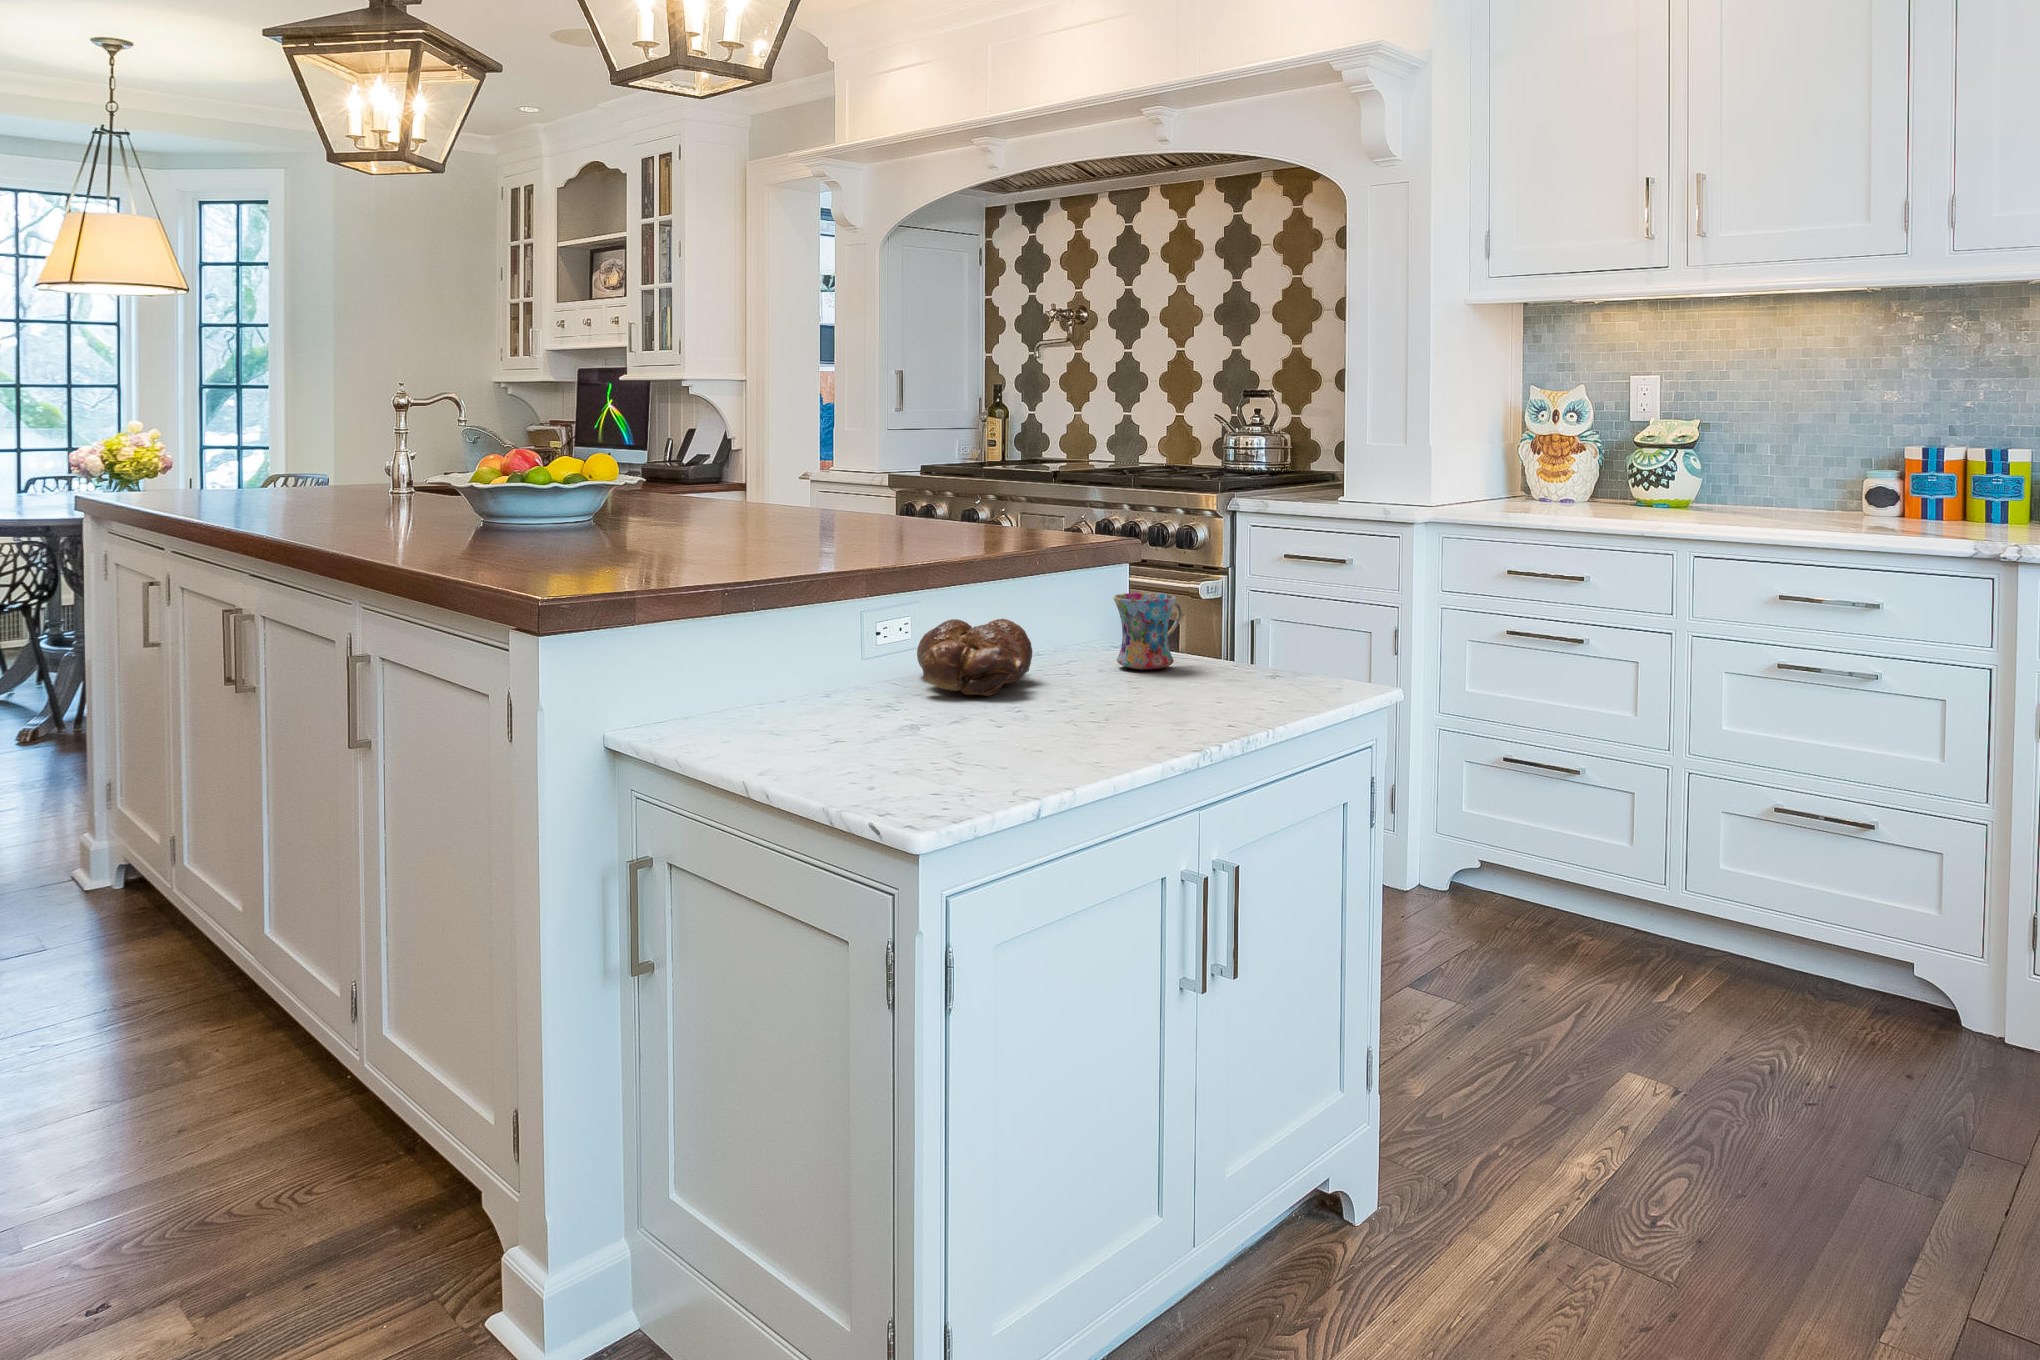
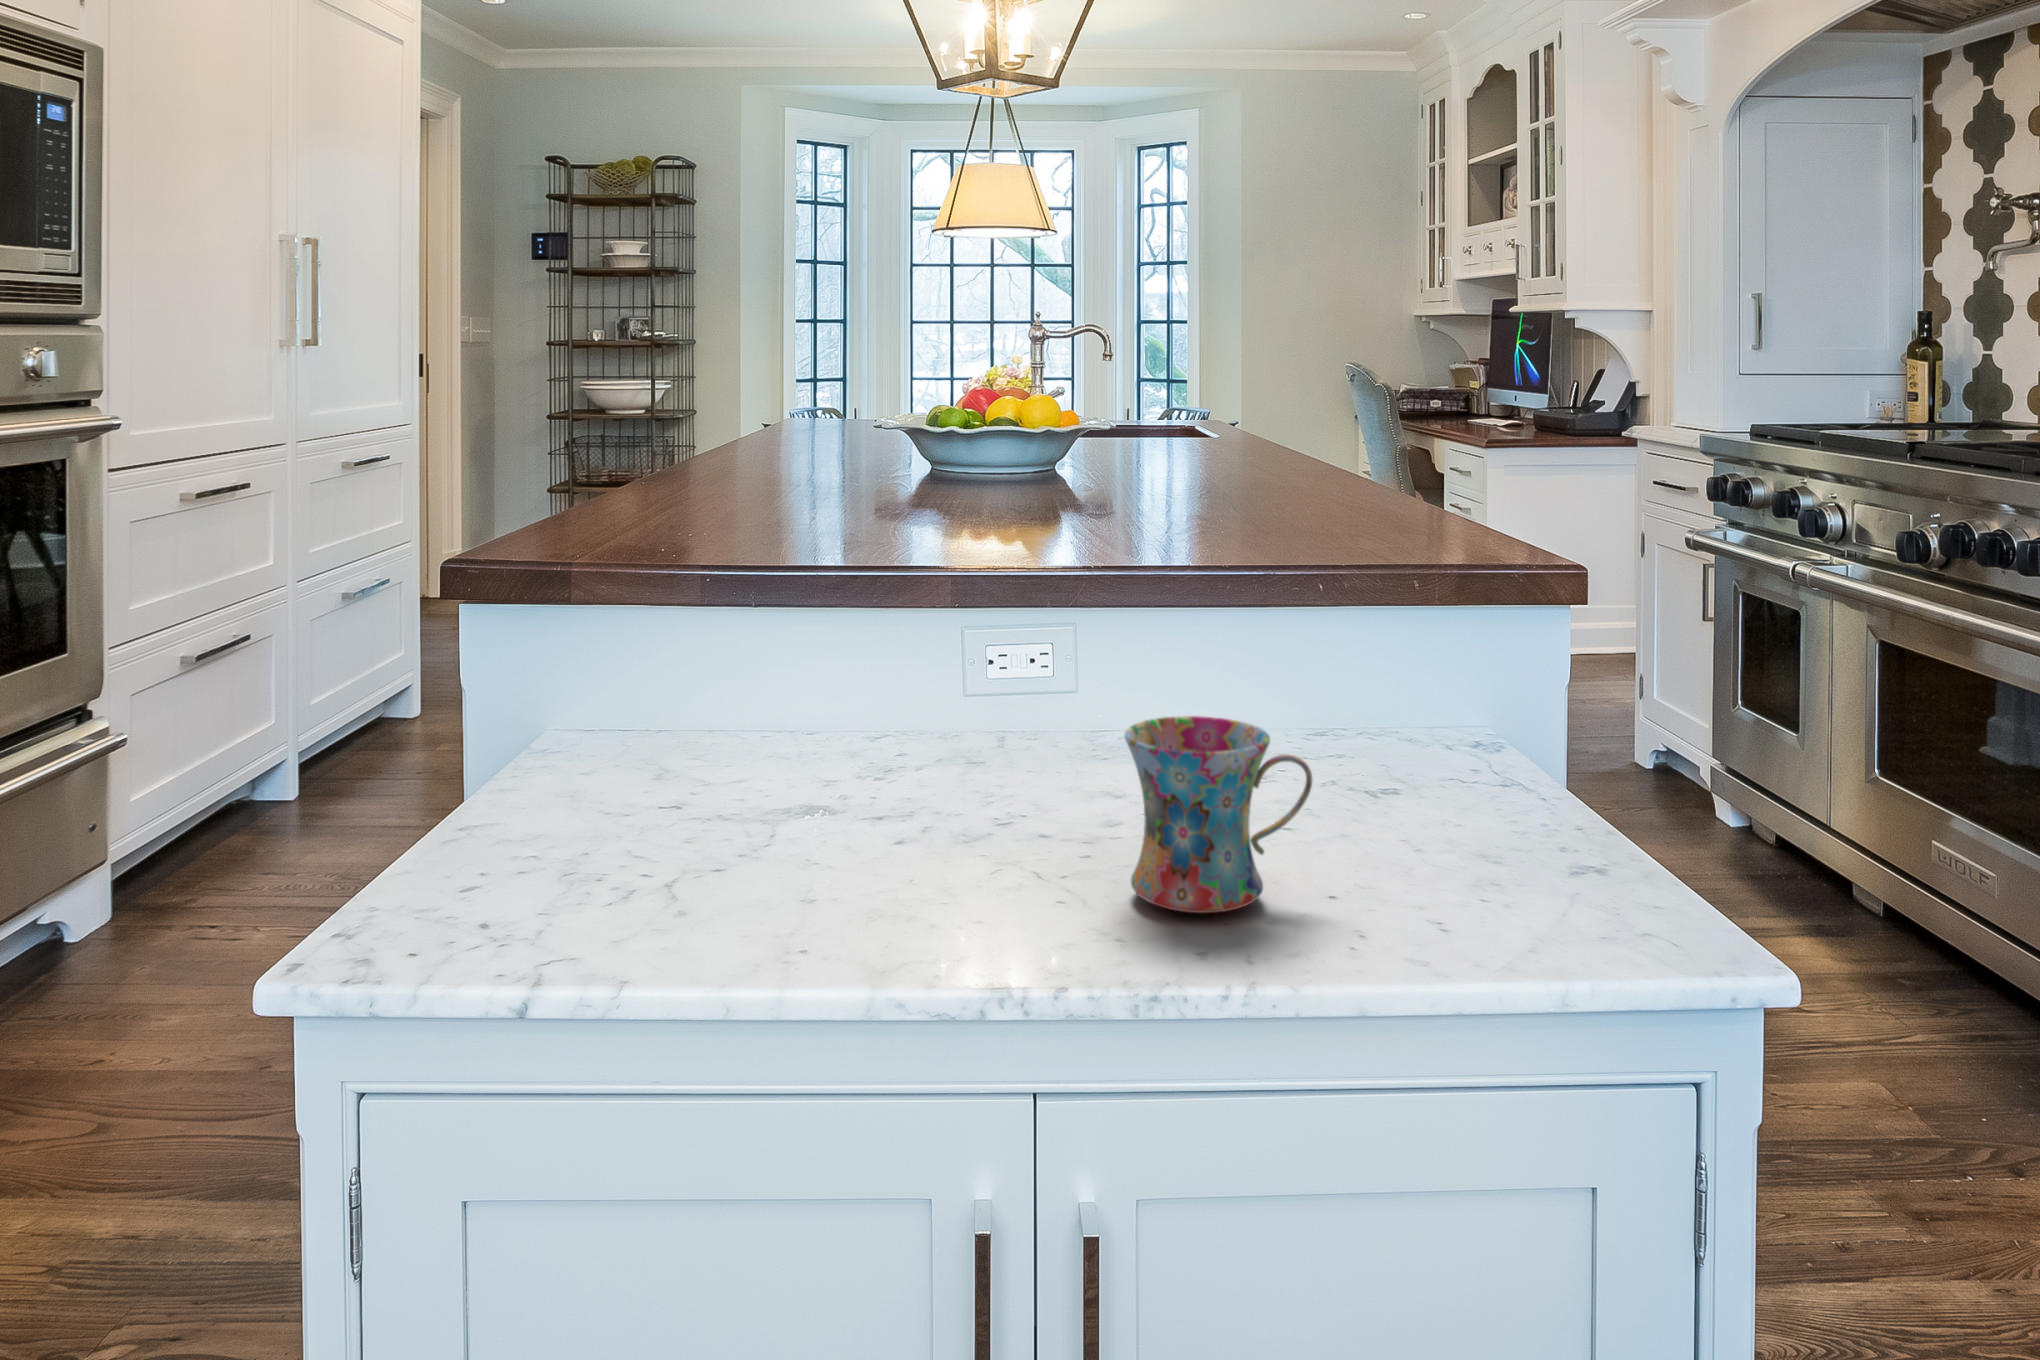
bread loaf: present [917,619,1032,696] -> none [579,722,948,912]

